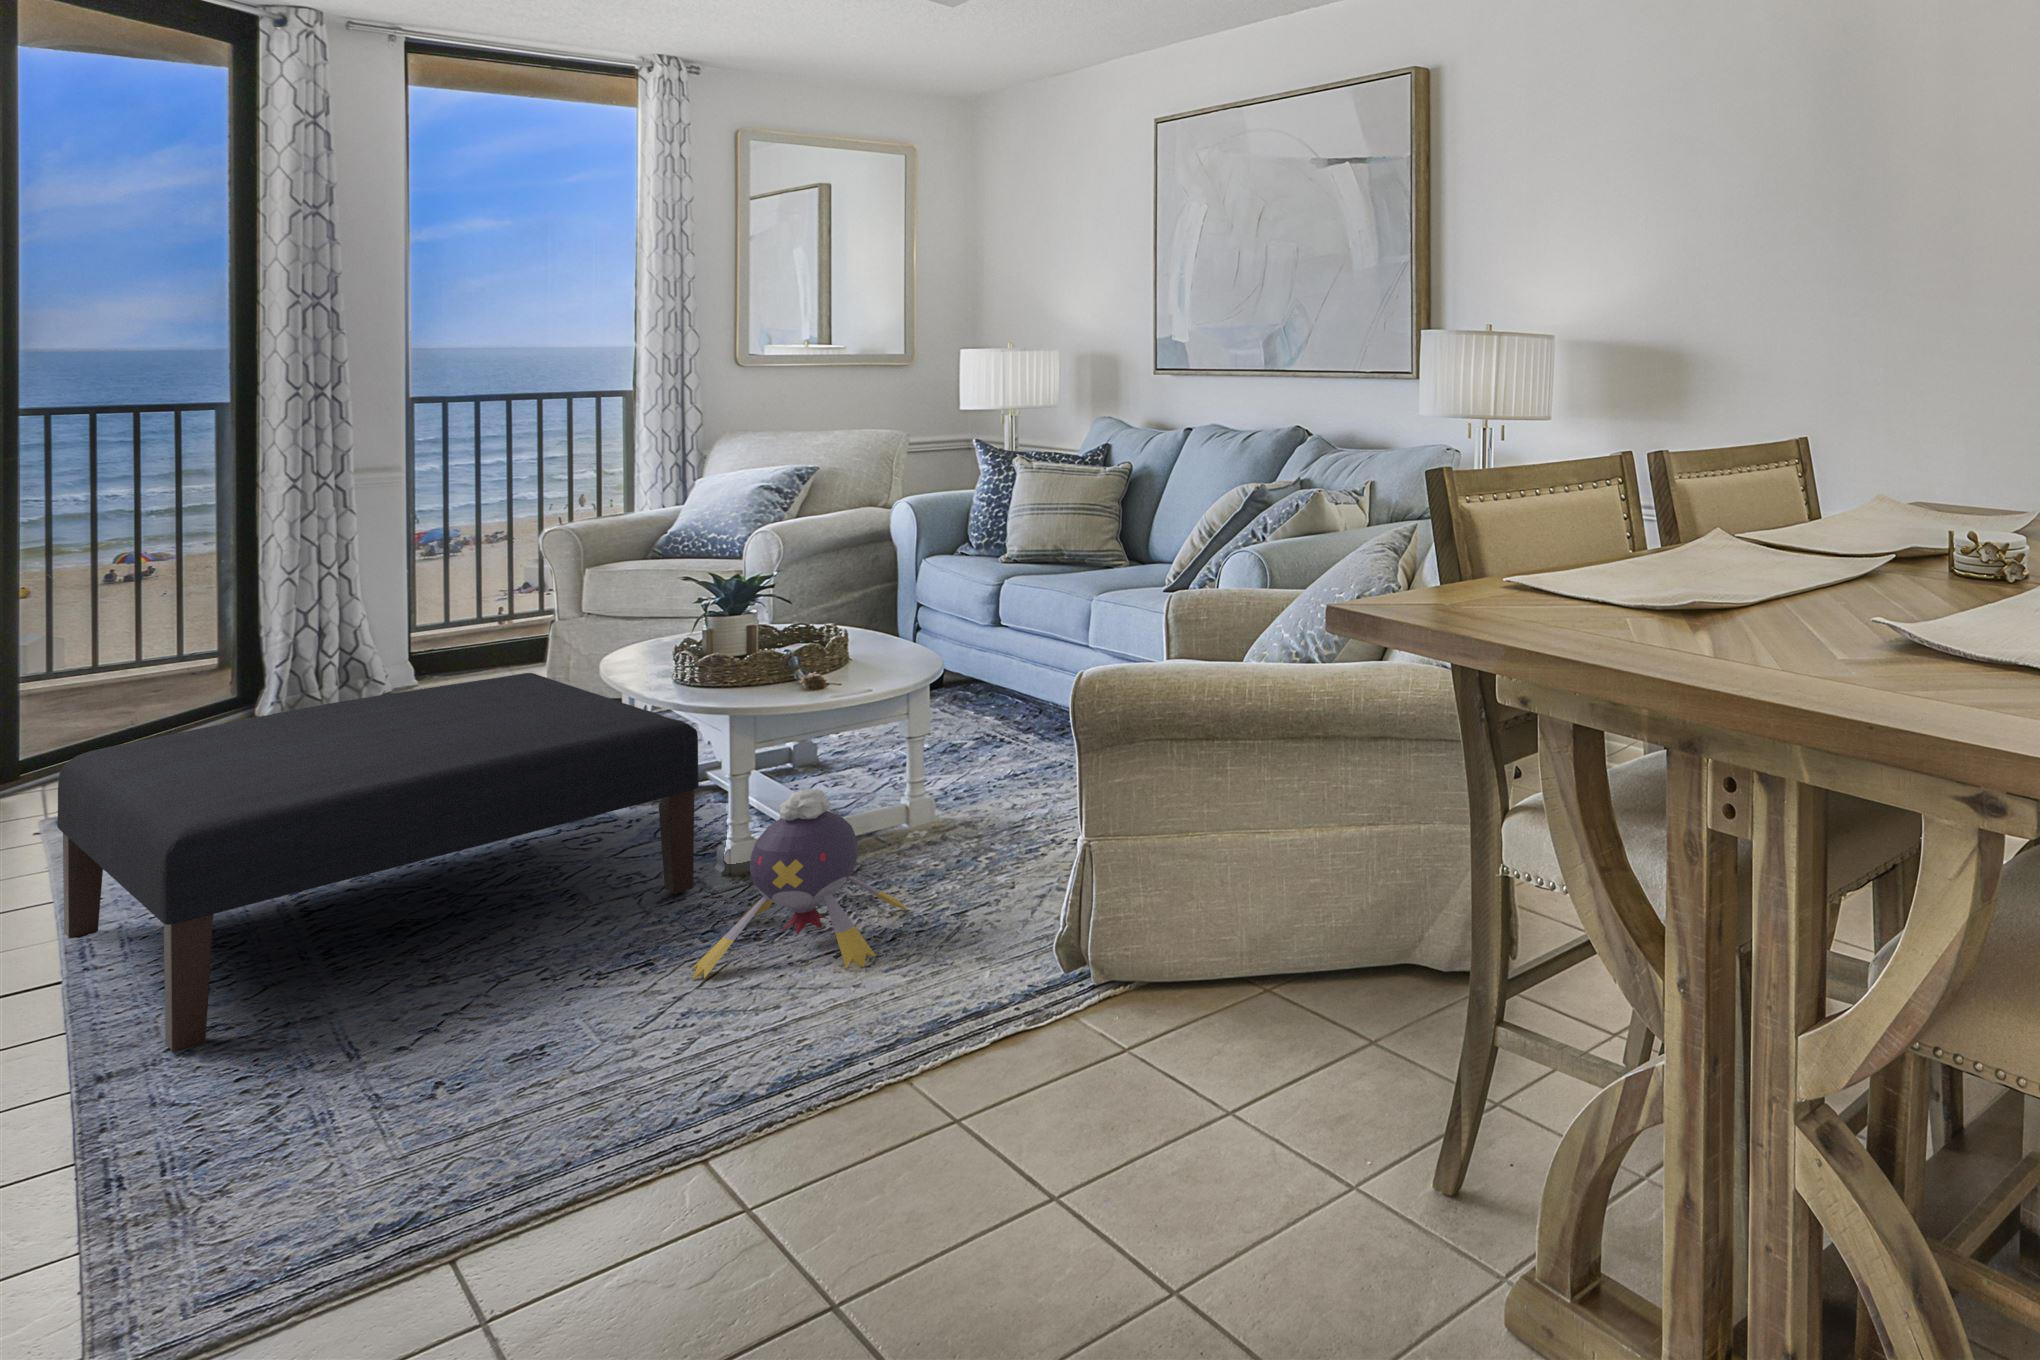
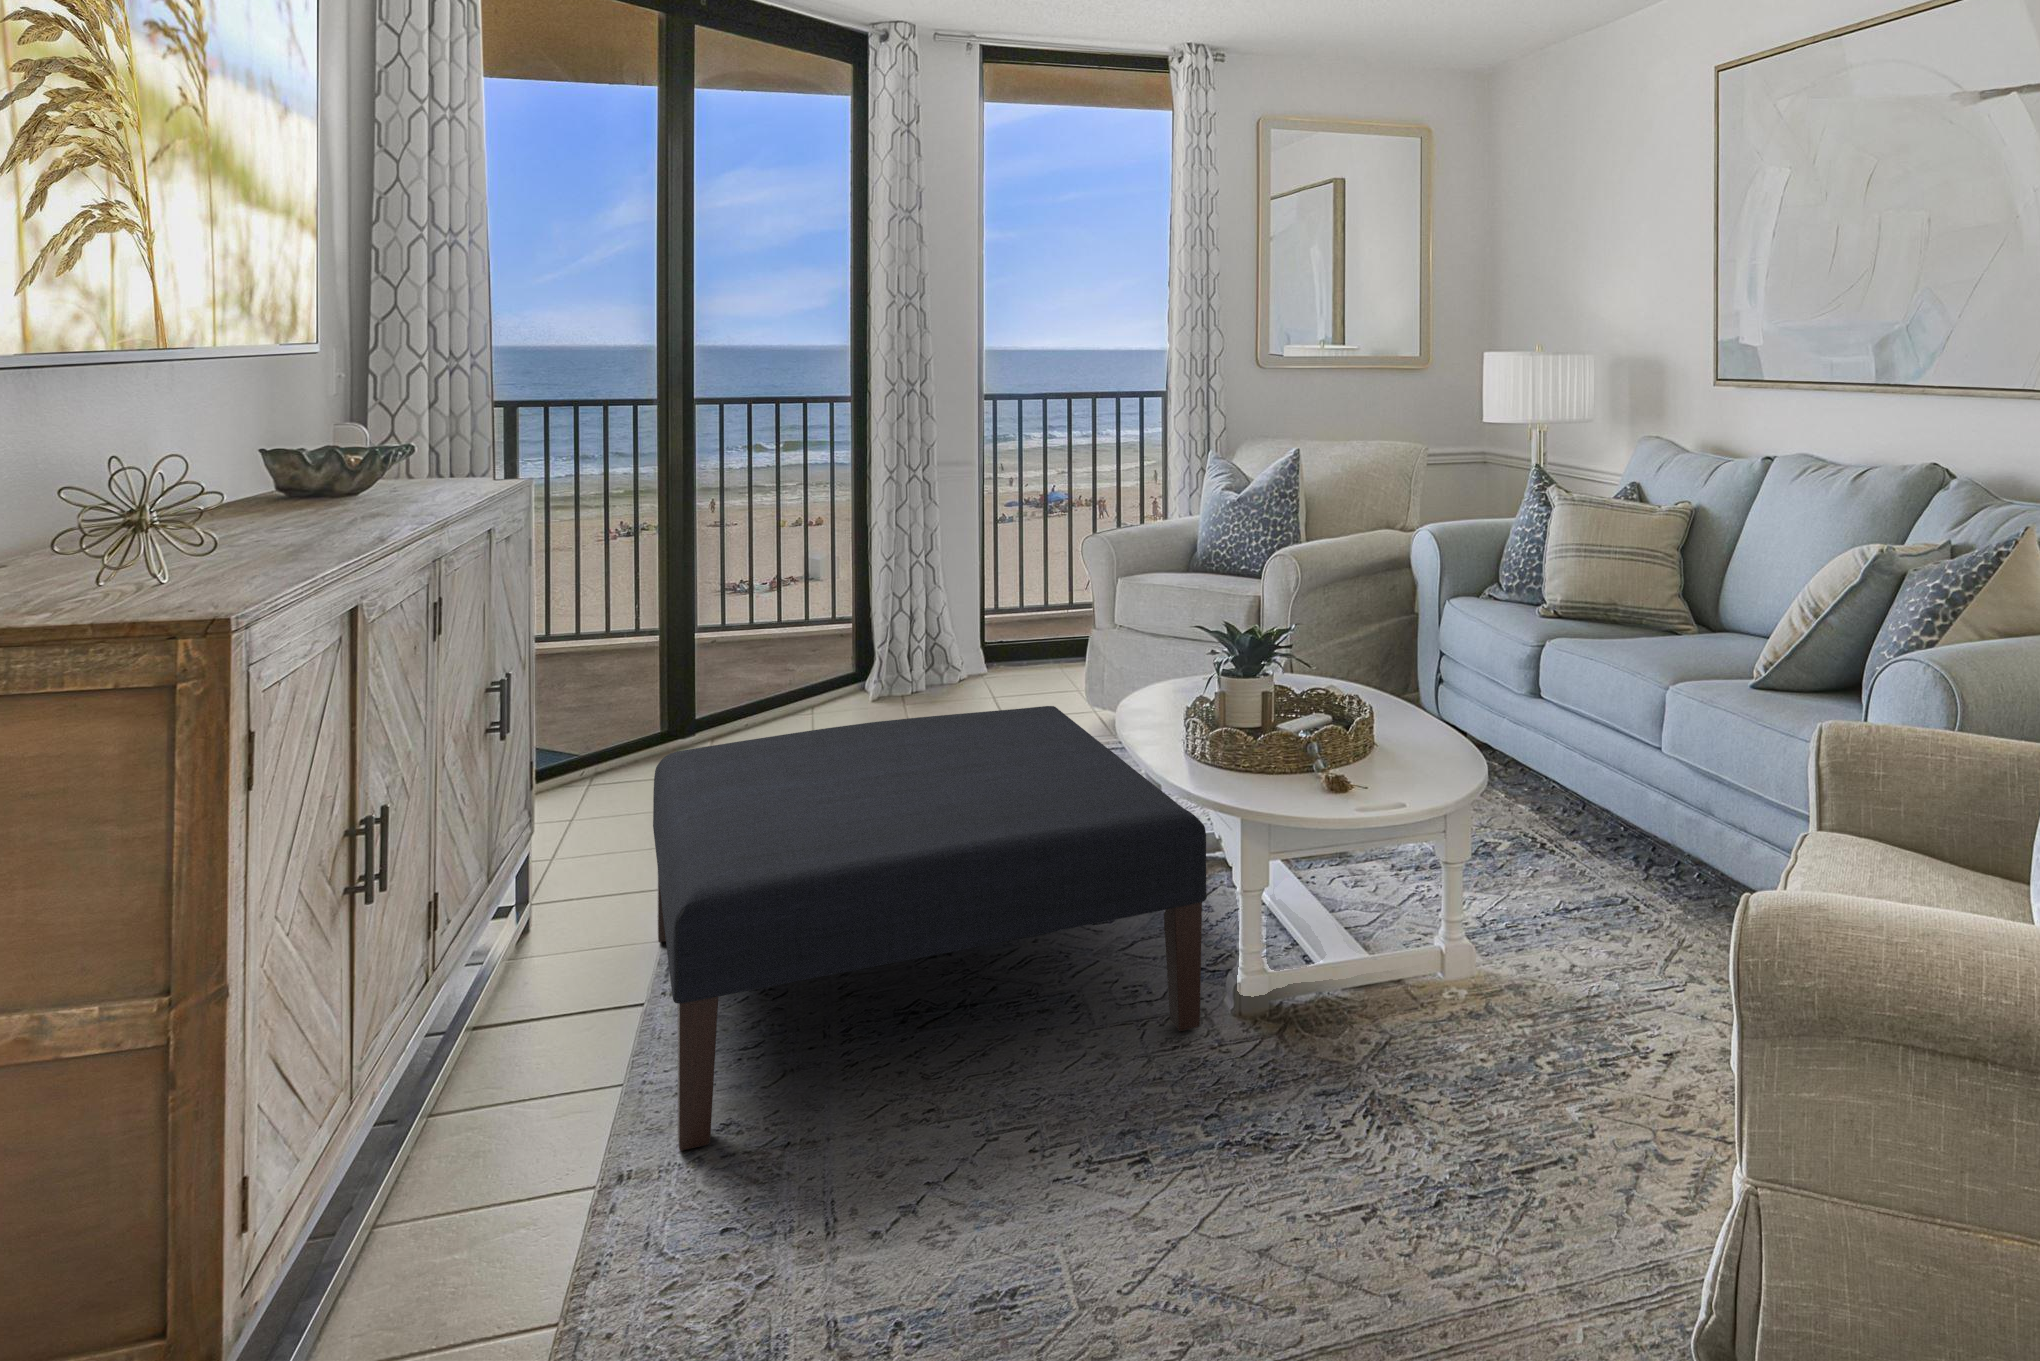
plush toy: present [692,789,908,979] -> none [1190,957,1459,1258]

